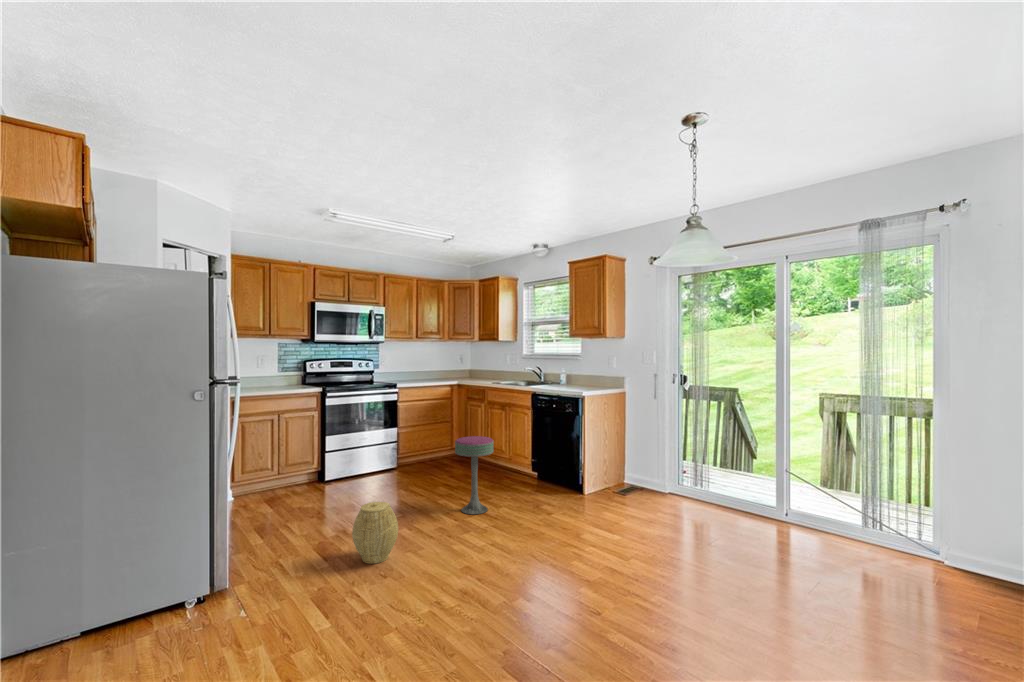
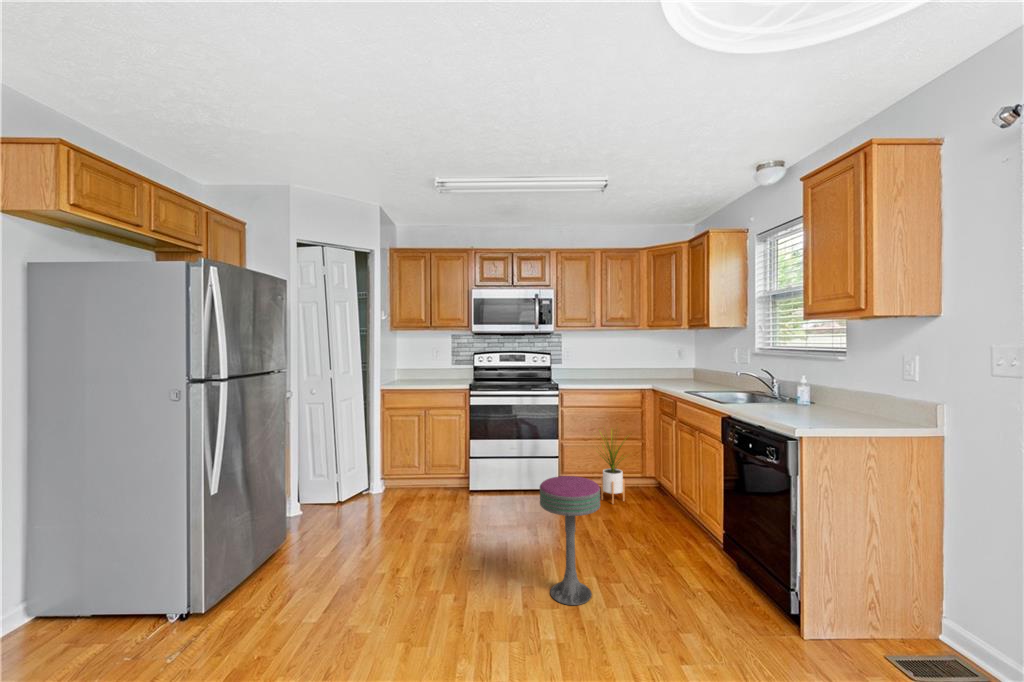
house plant: none [426,410,457,470] -> present [601,431,625,504]
woven basket: present [352,502,398,564] -> none [328,554,393,646]

